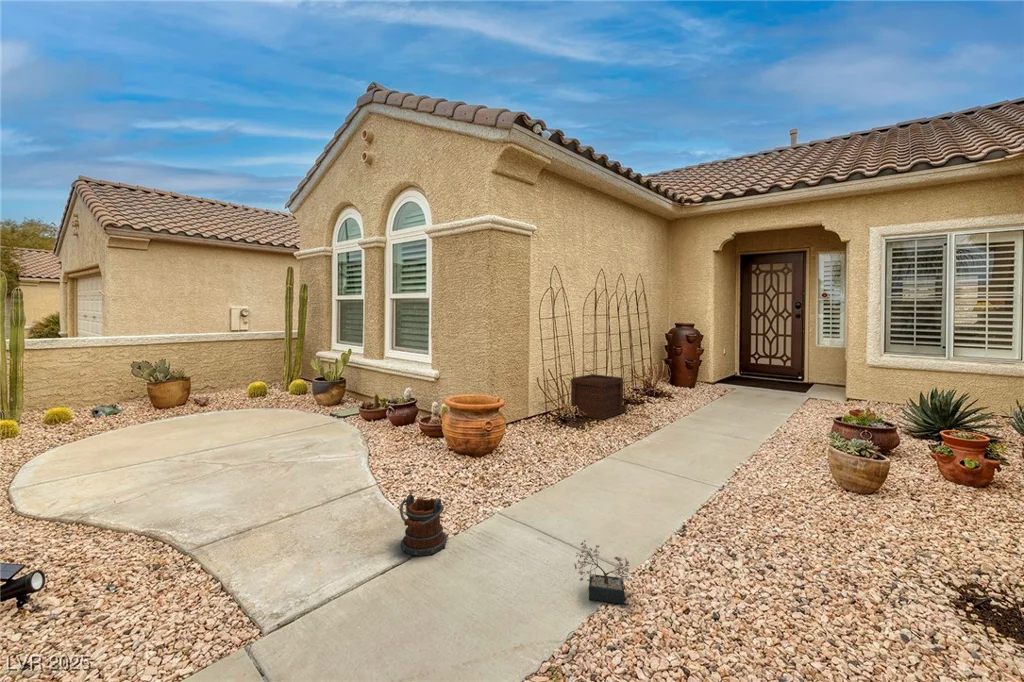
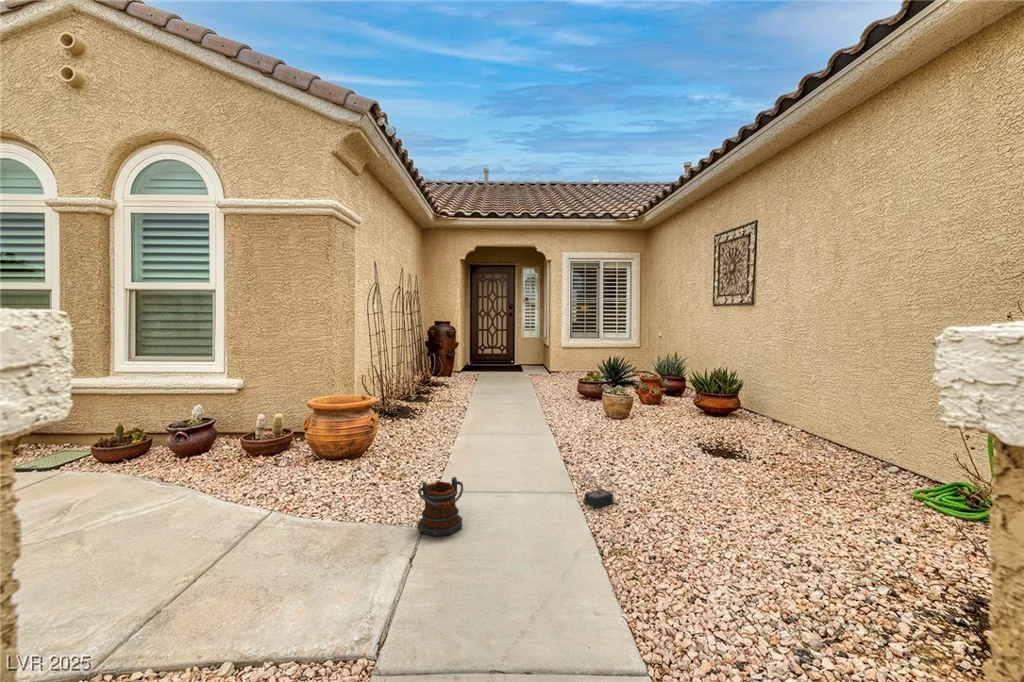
wooden crate: present [571,374,623,420] -> none [384,369,428,410]

